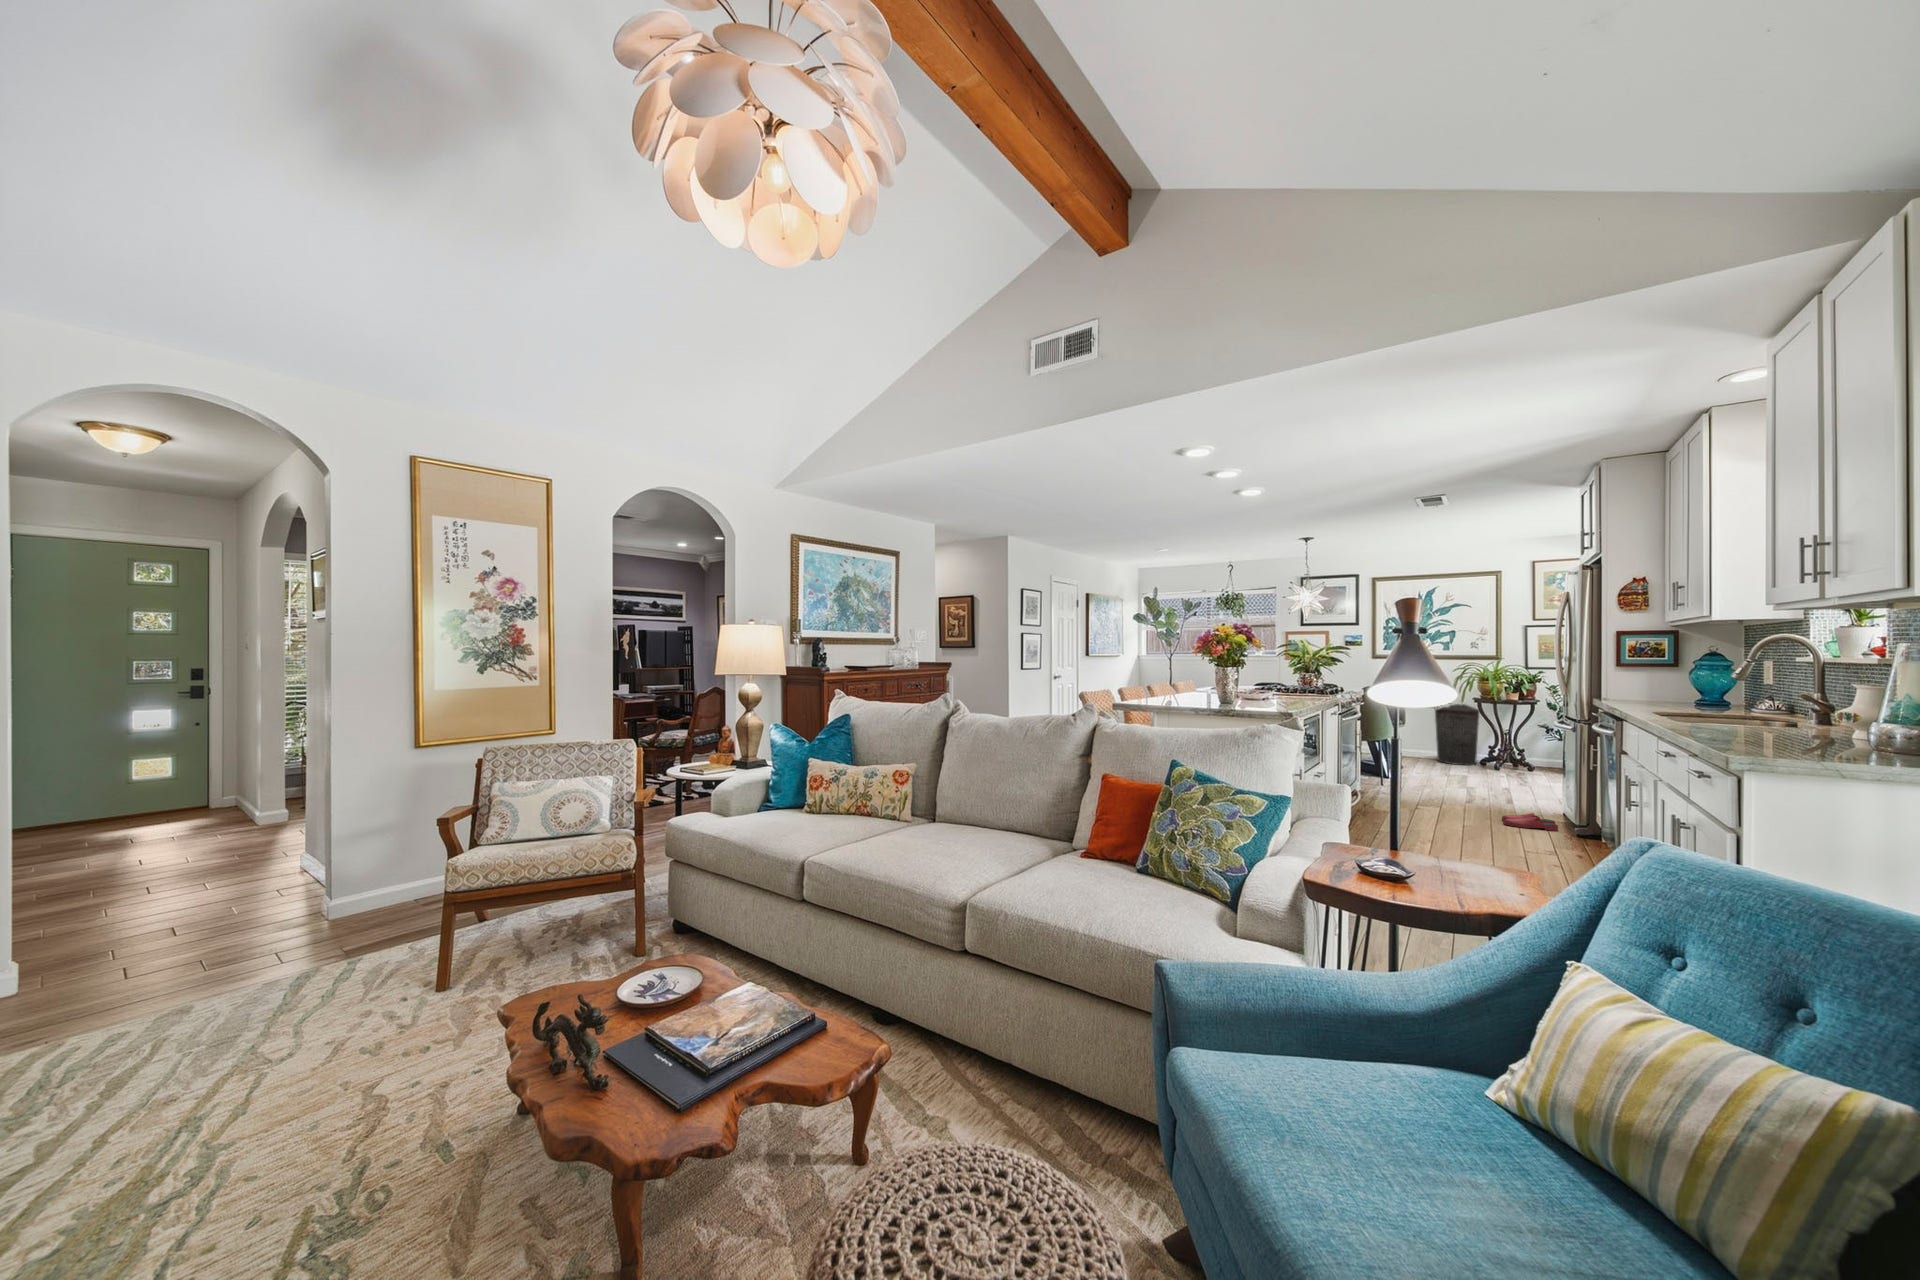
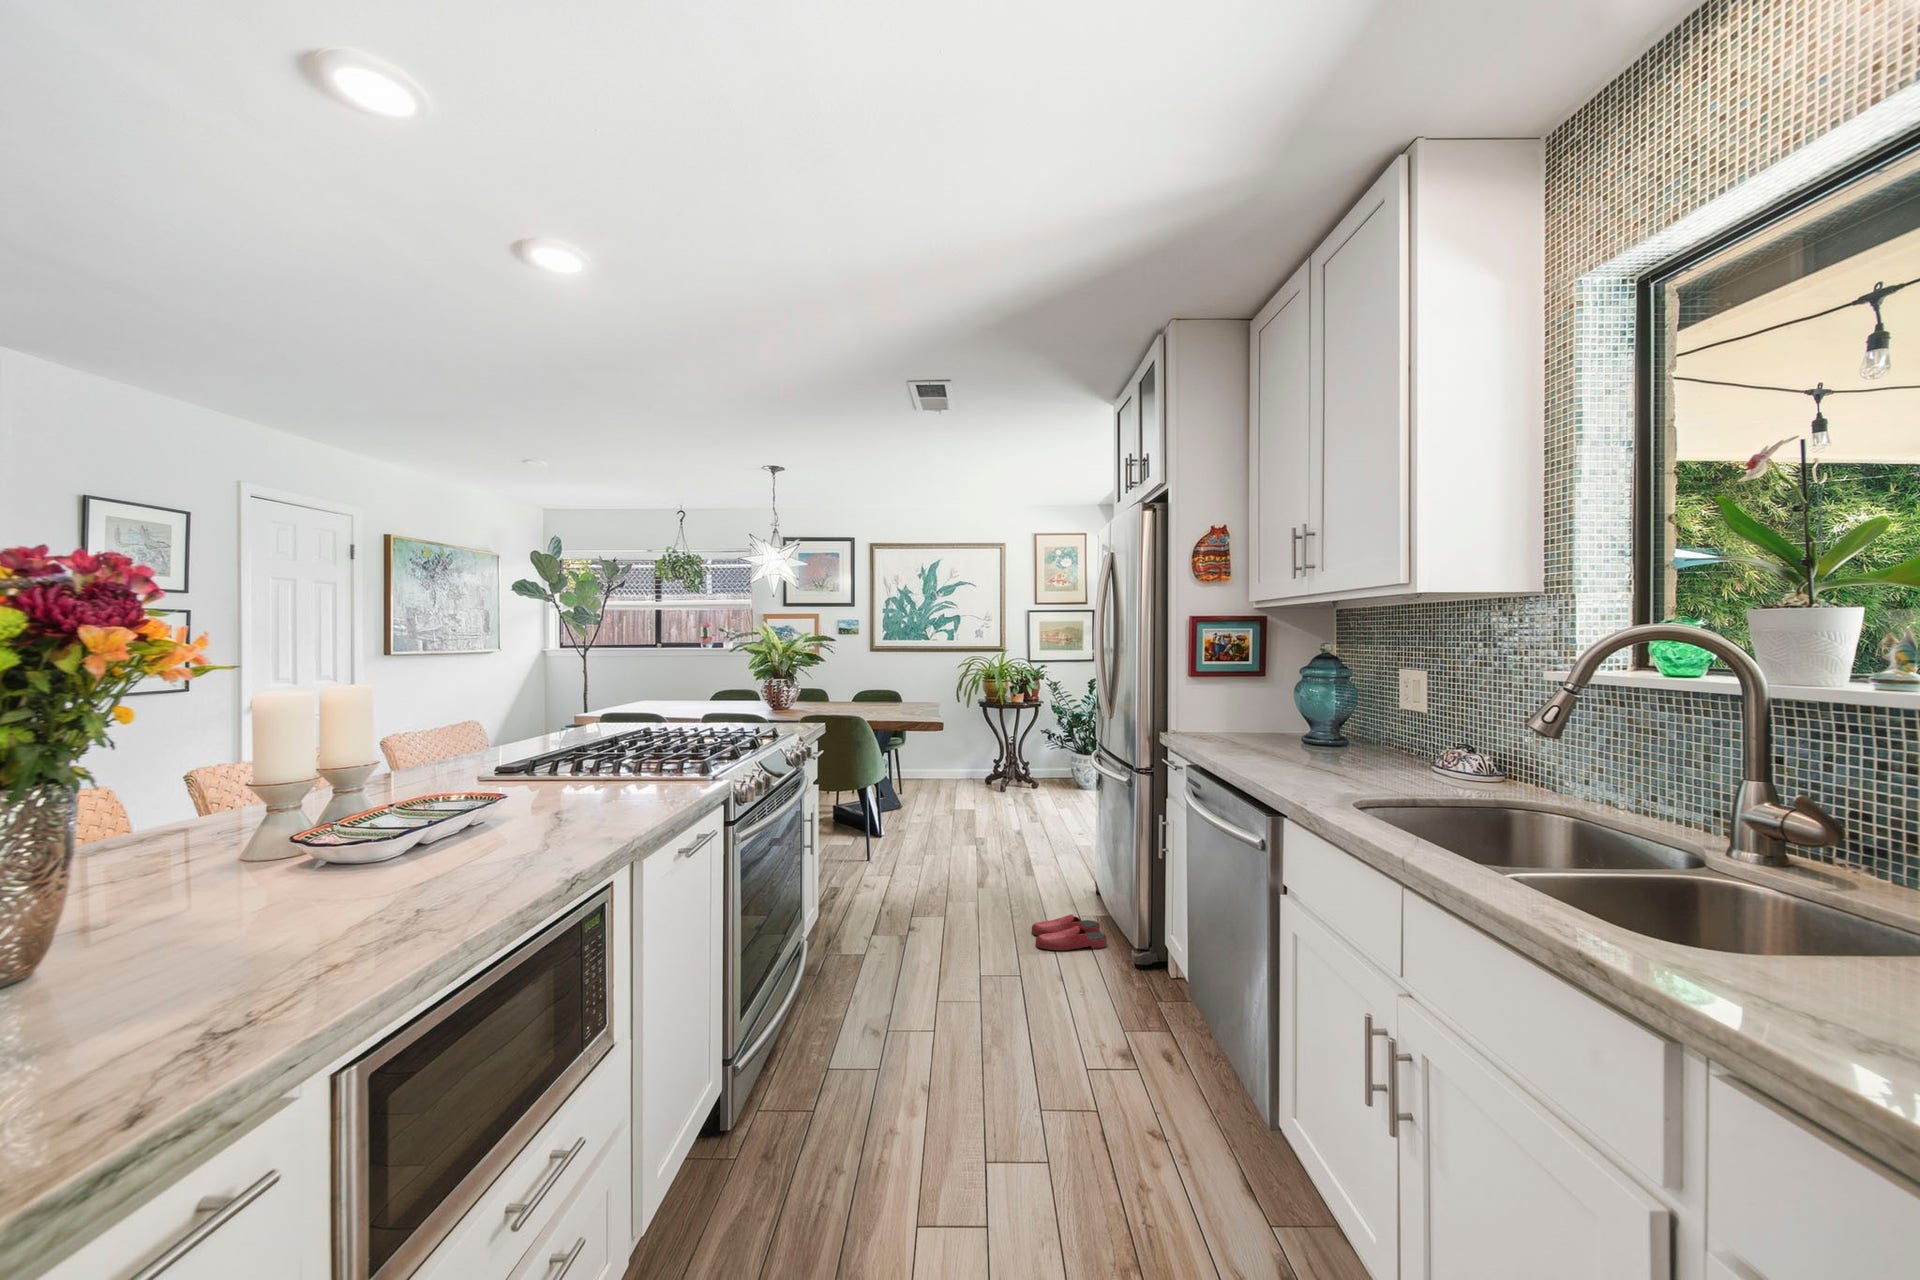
trash can: present [1435,704,1479,765] -> none [938,706,985,790]

